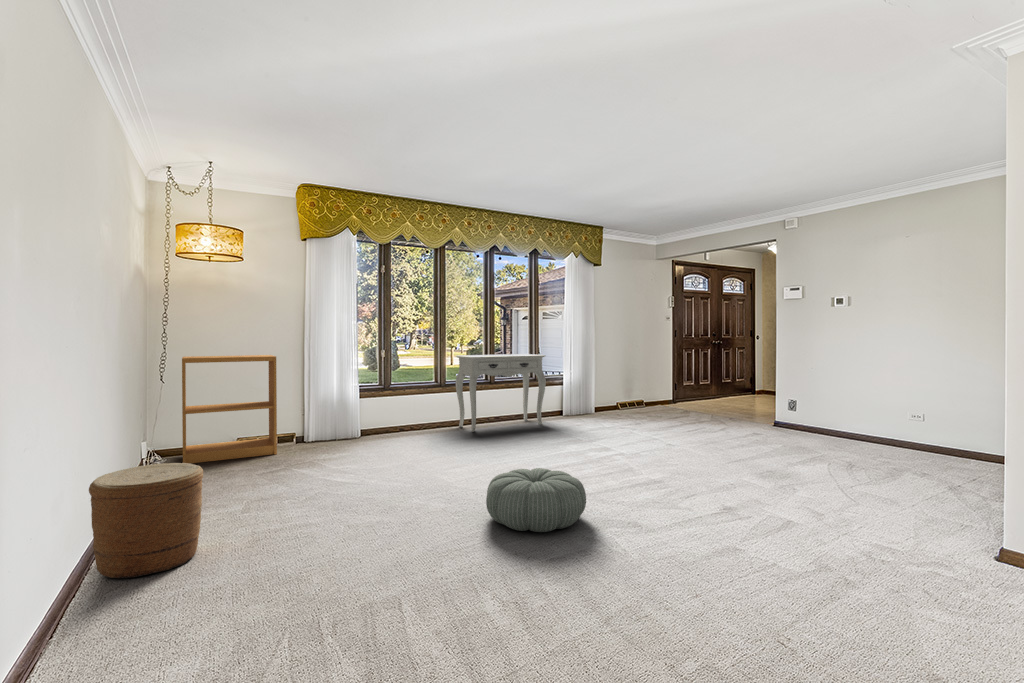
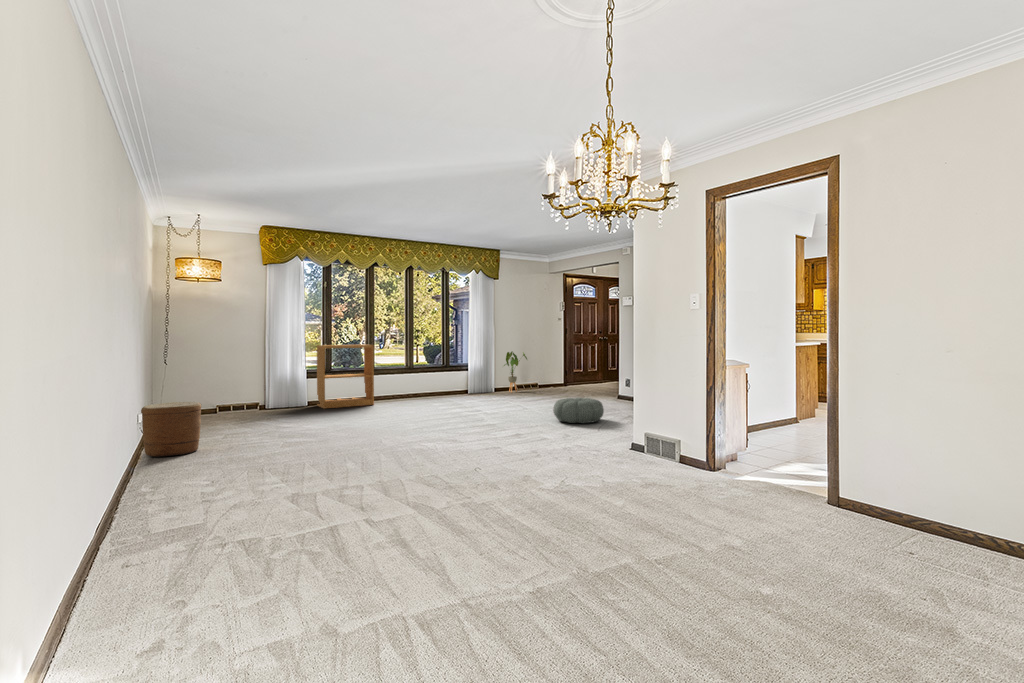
console table: present [456,354,546,432] -> none [381,347,449,403]
bookshelf: present [182,355,277,463] -> present [317,345,374,408]
house plant: none [605,360,639,414] -> present [504,352,527,392]
pouf: present [486,468,586,532] -> present [553,398,604,423]

